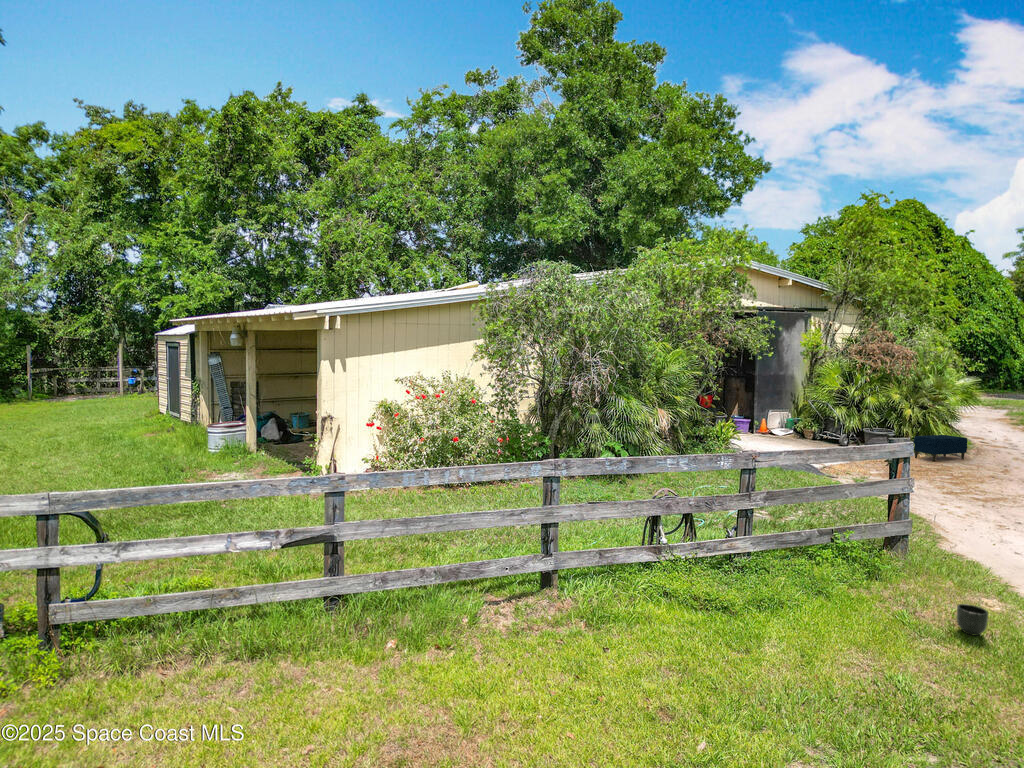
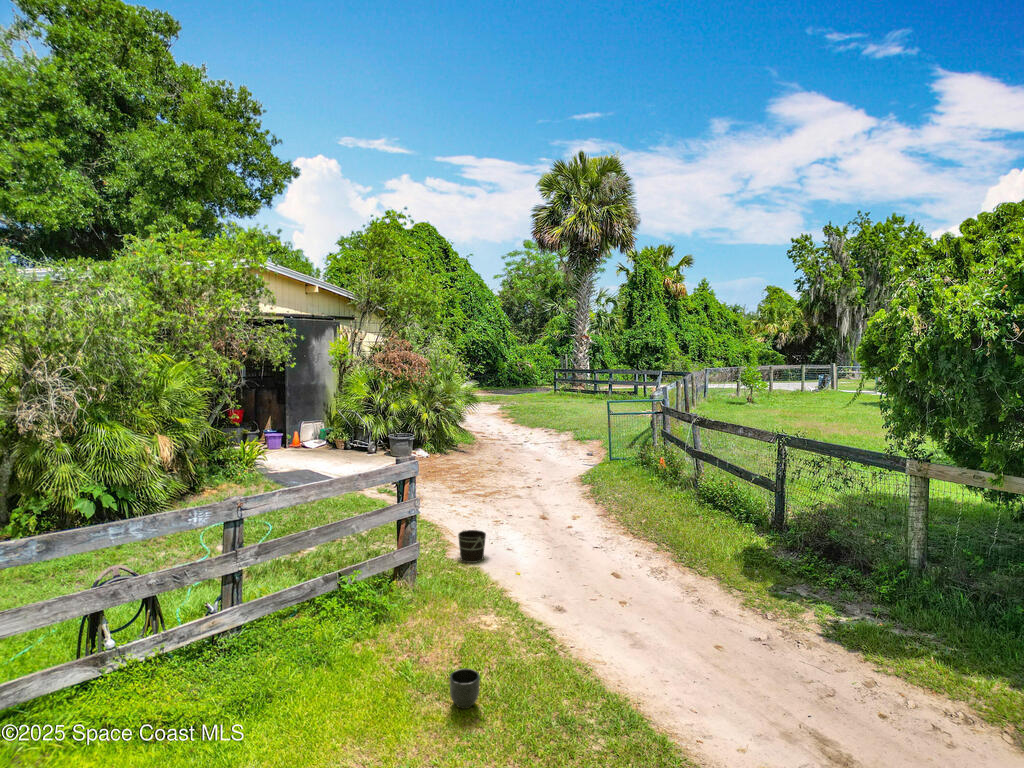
bench: present [914,435,967,462] -> none [431,433,472,459]
bucket: none [957,518,991,552] -> present [458,530,486,563]

